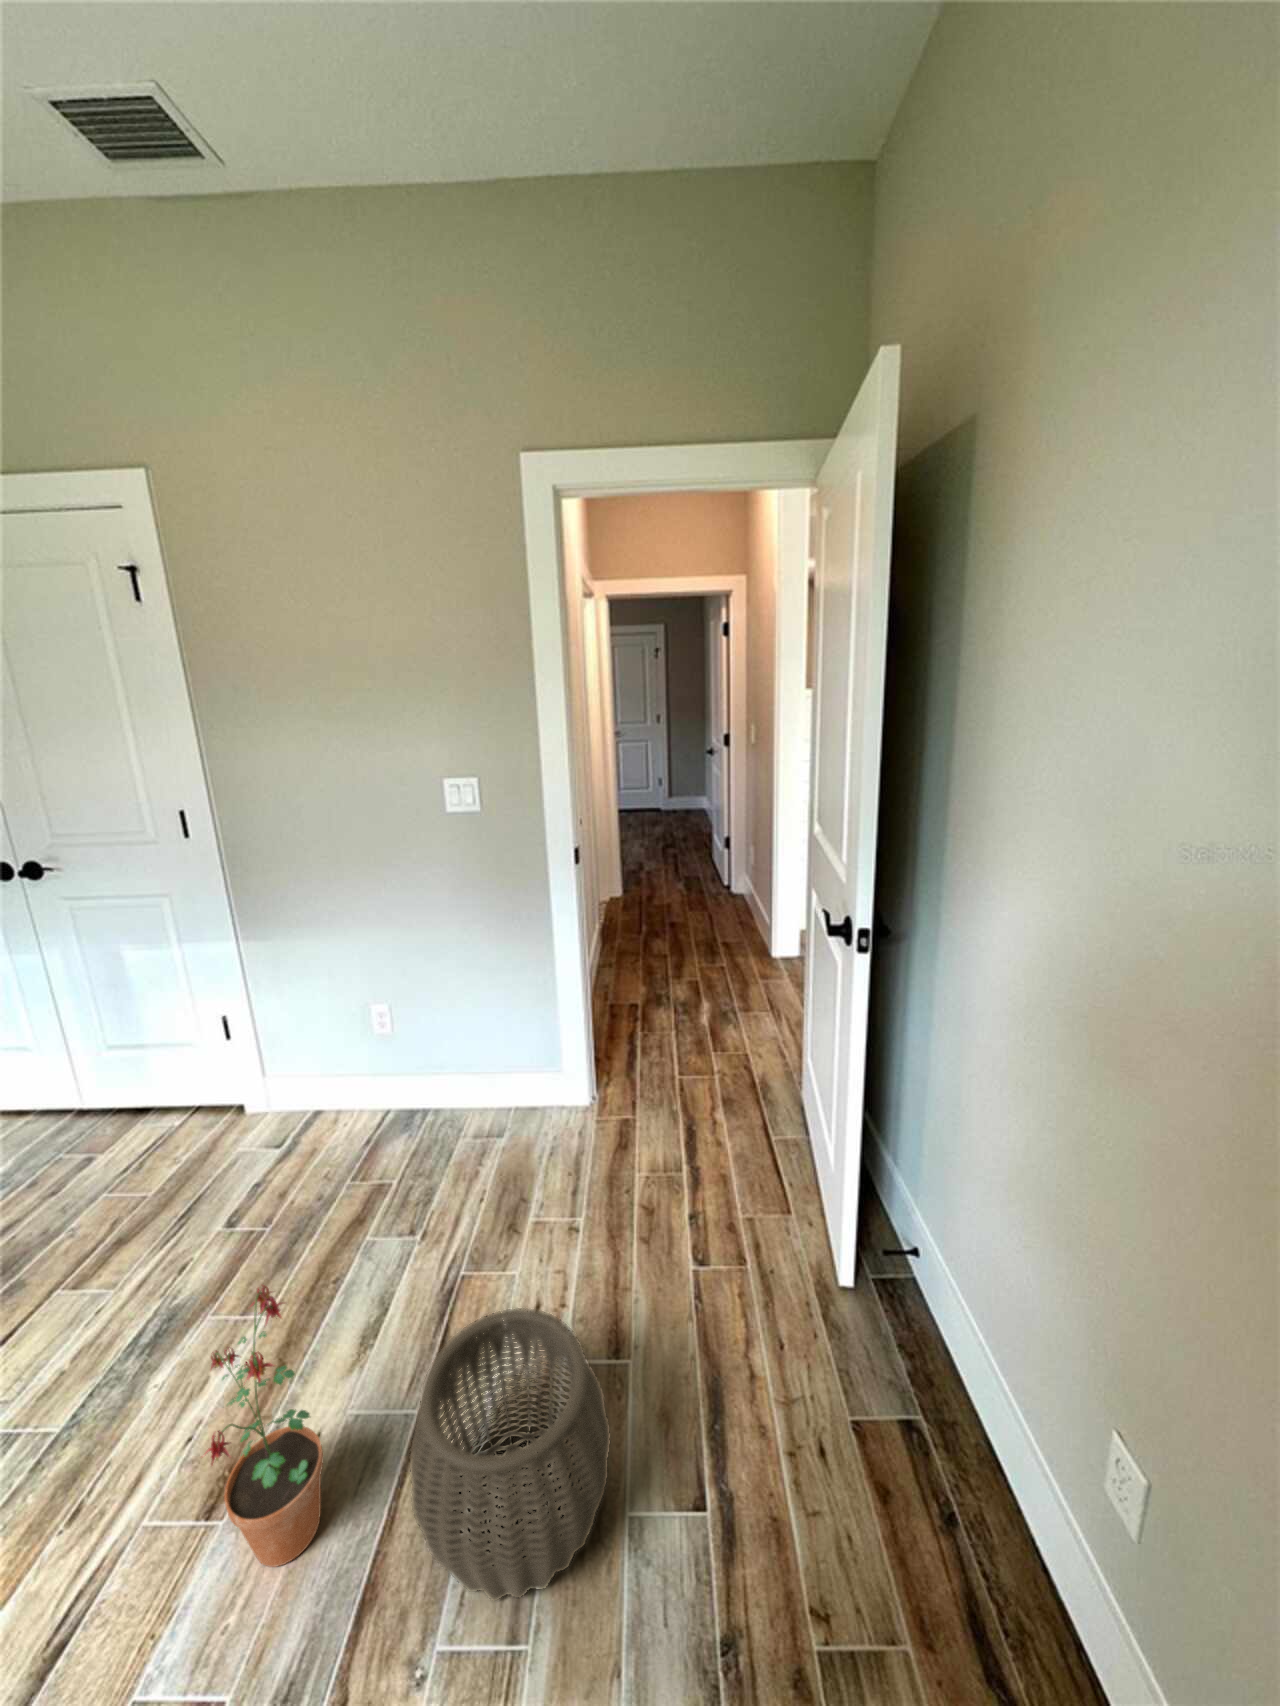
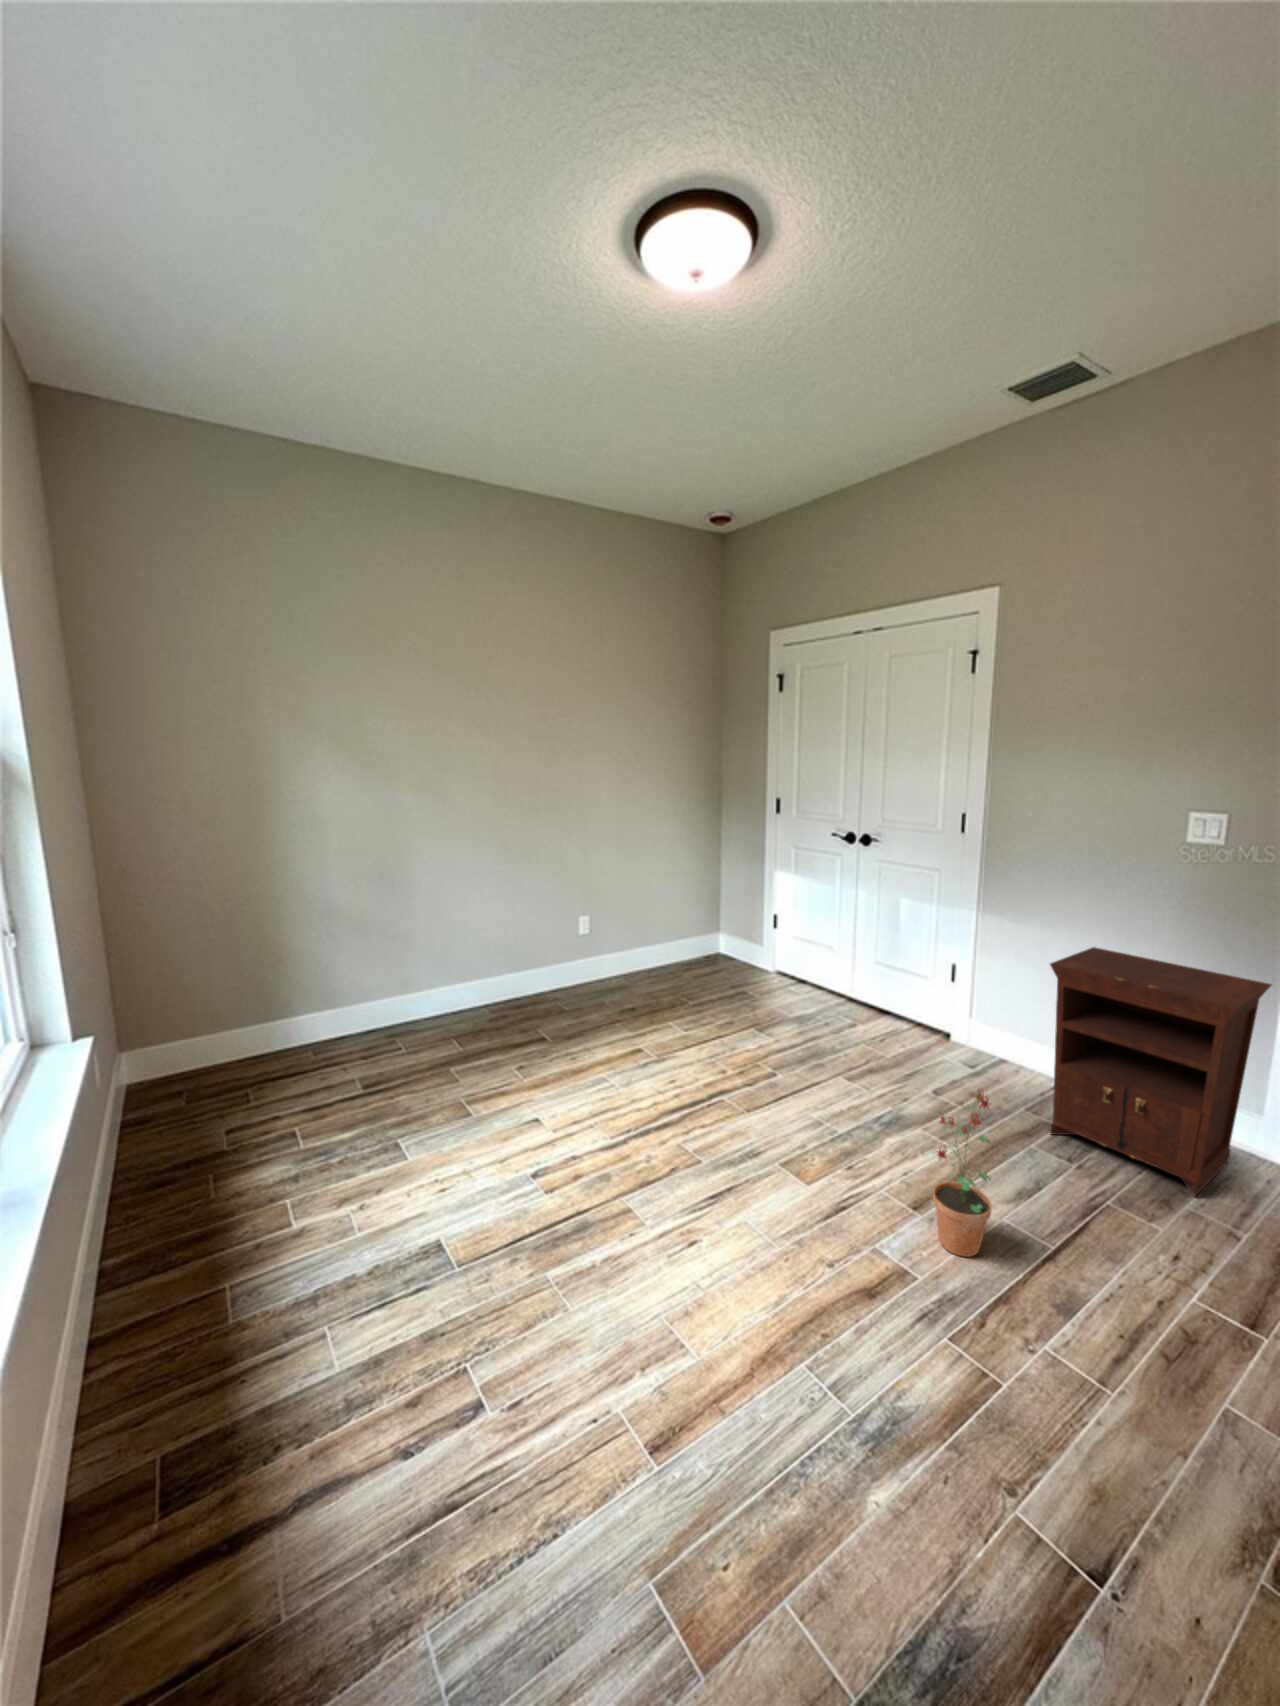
nightstand: none [332,945,549,1203] -> present [1050,947,1271,1196]
woven basket: present [410,1309,611,1600] -> none [1048,1190,1226,1386]

